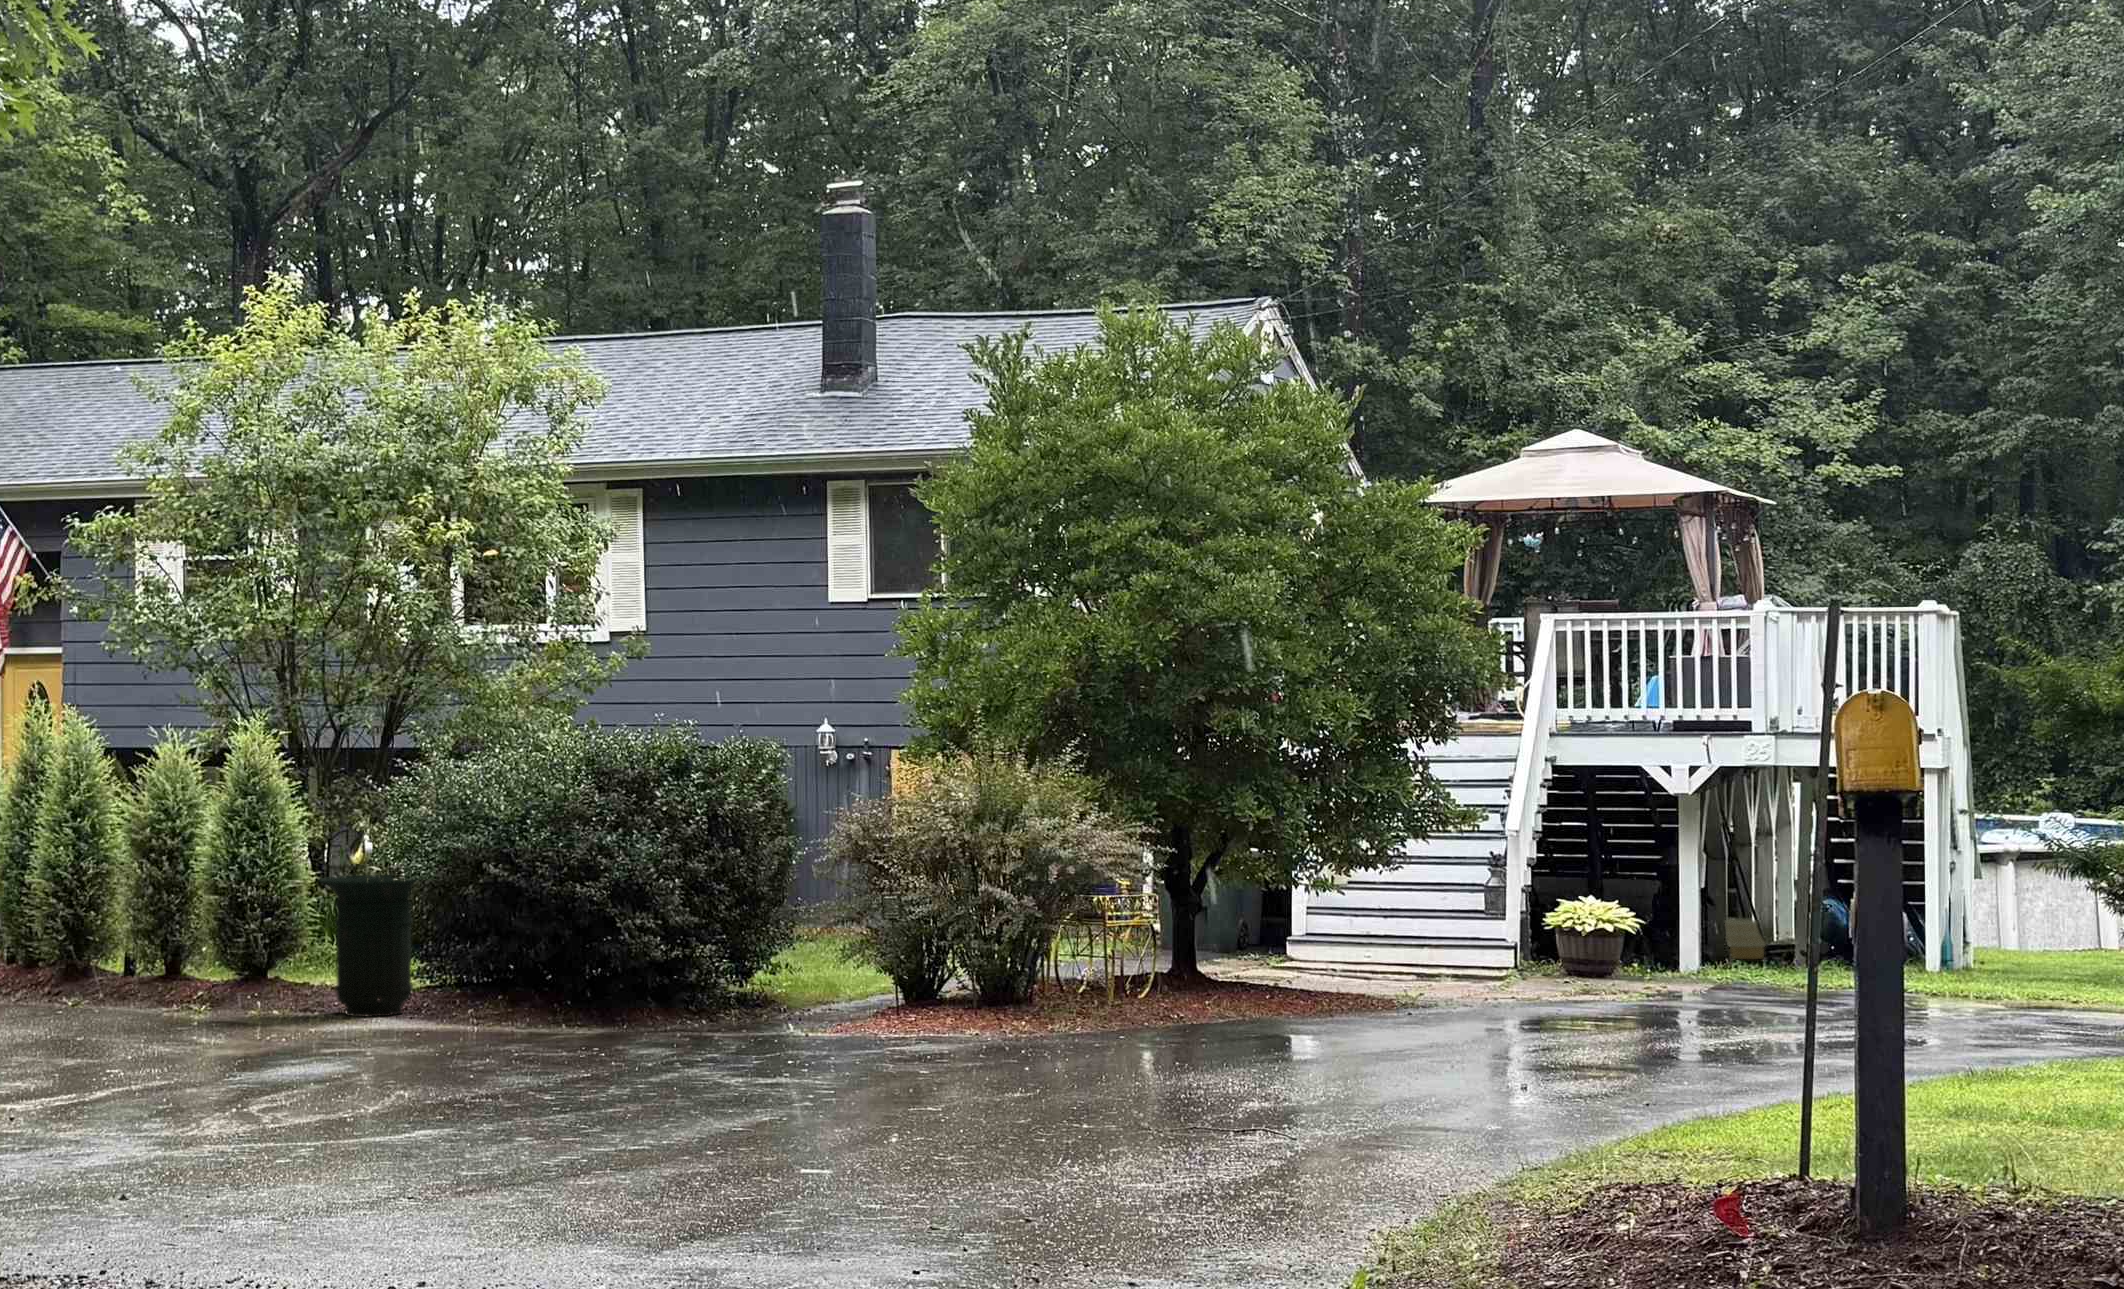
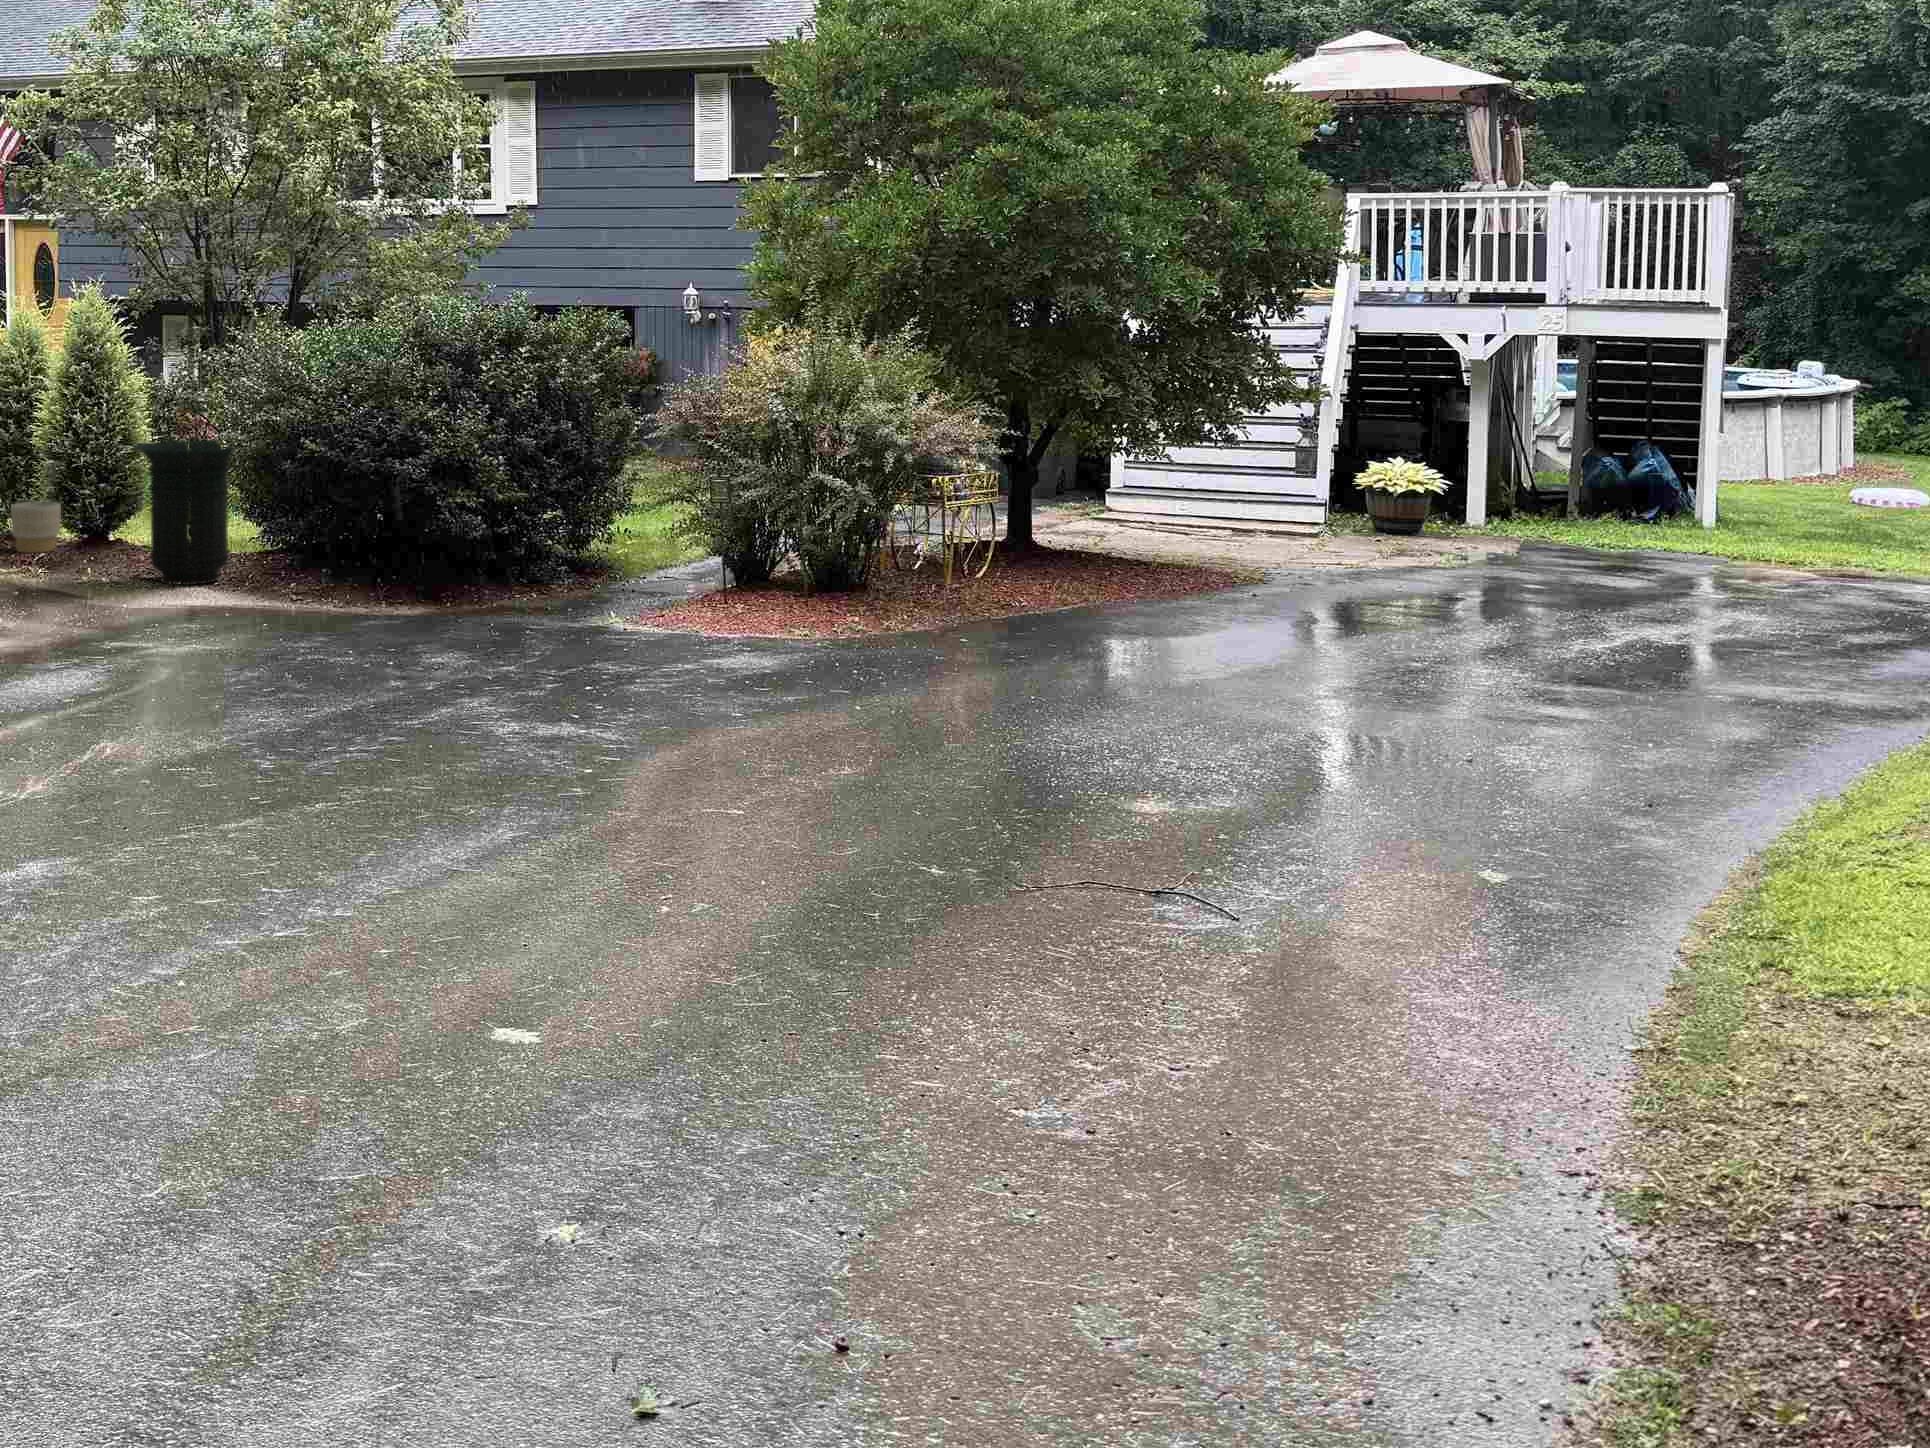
planter: present [1725,919,1765,959] -> present [11,501,61,553]

